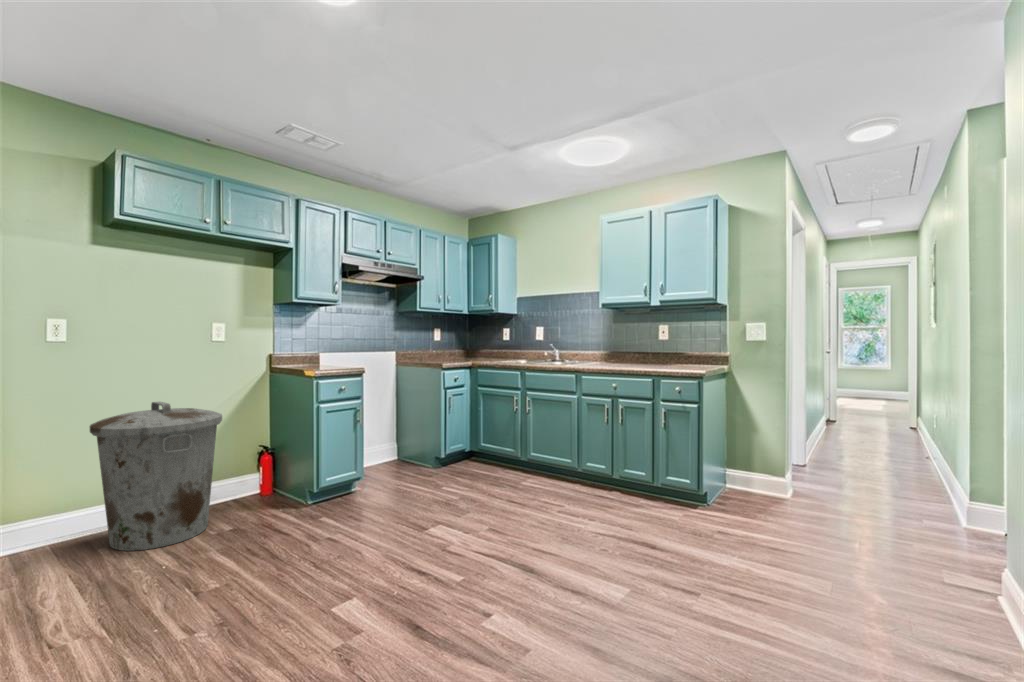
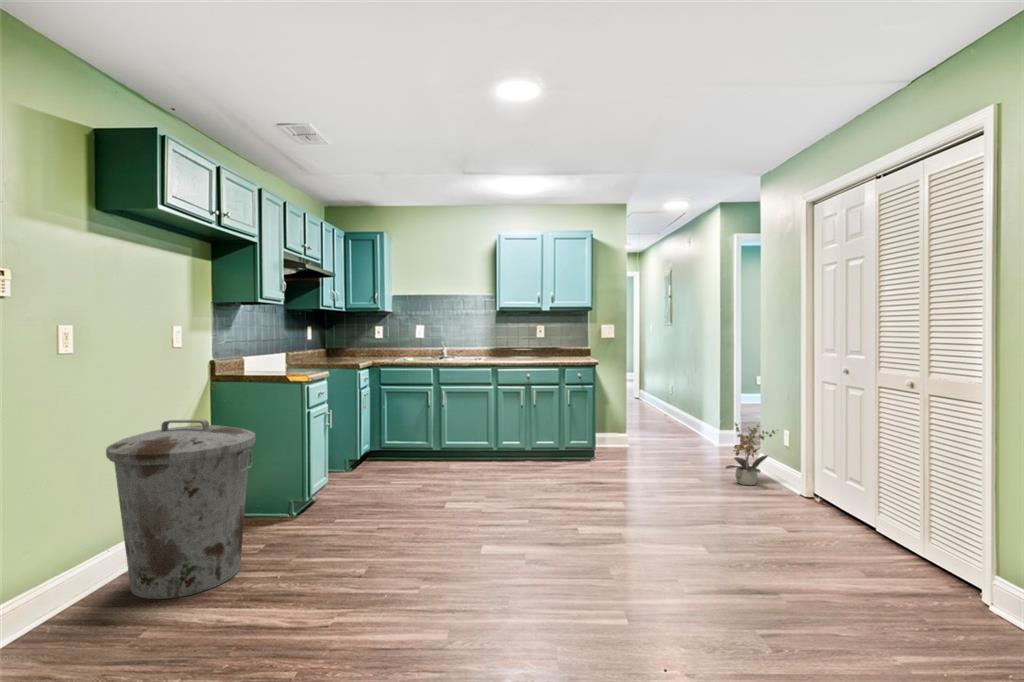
potted plant: none [857,496,996,630] -> present [725,423,775,485]

